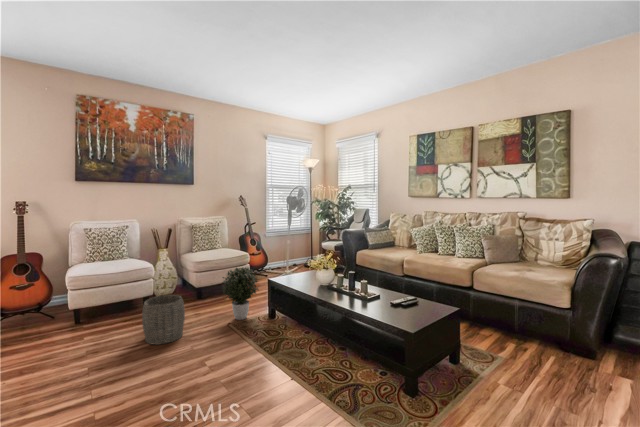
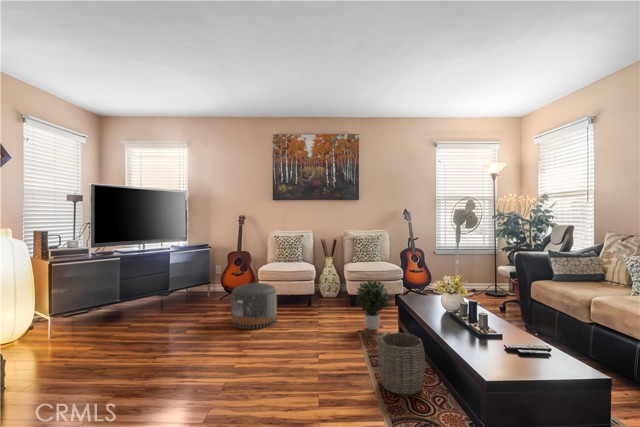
pouf: none [31,291,113,361] -> present [231,283,277,329]
woven basket: present [142,295,185,345] -> present [379,333,425,395]

